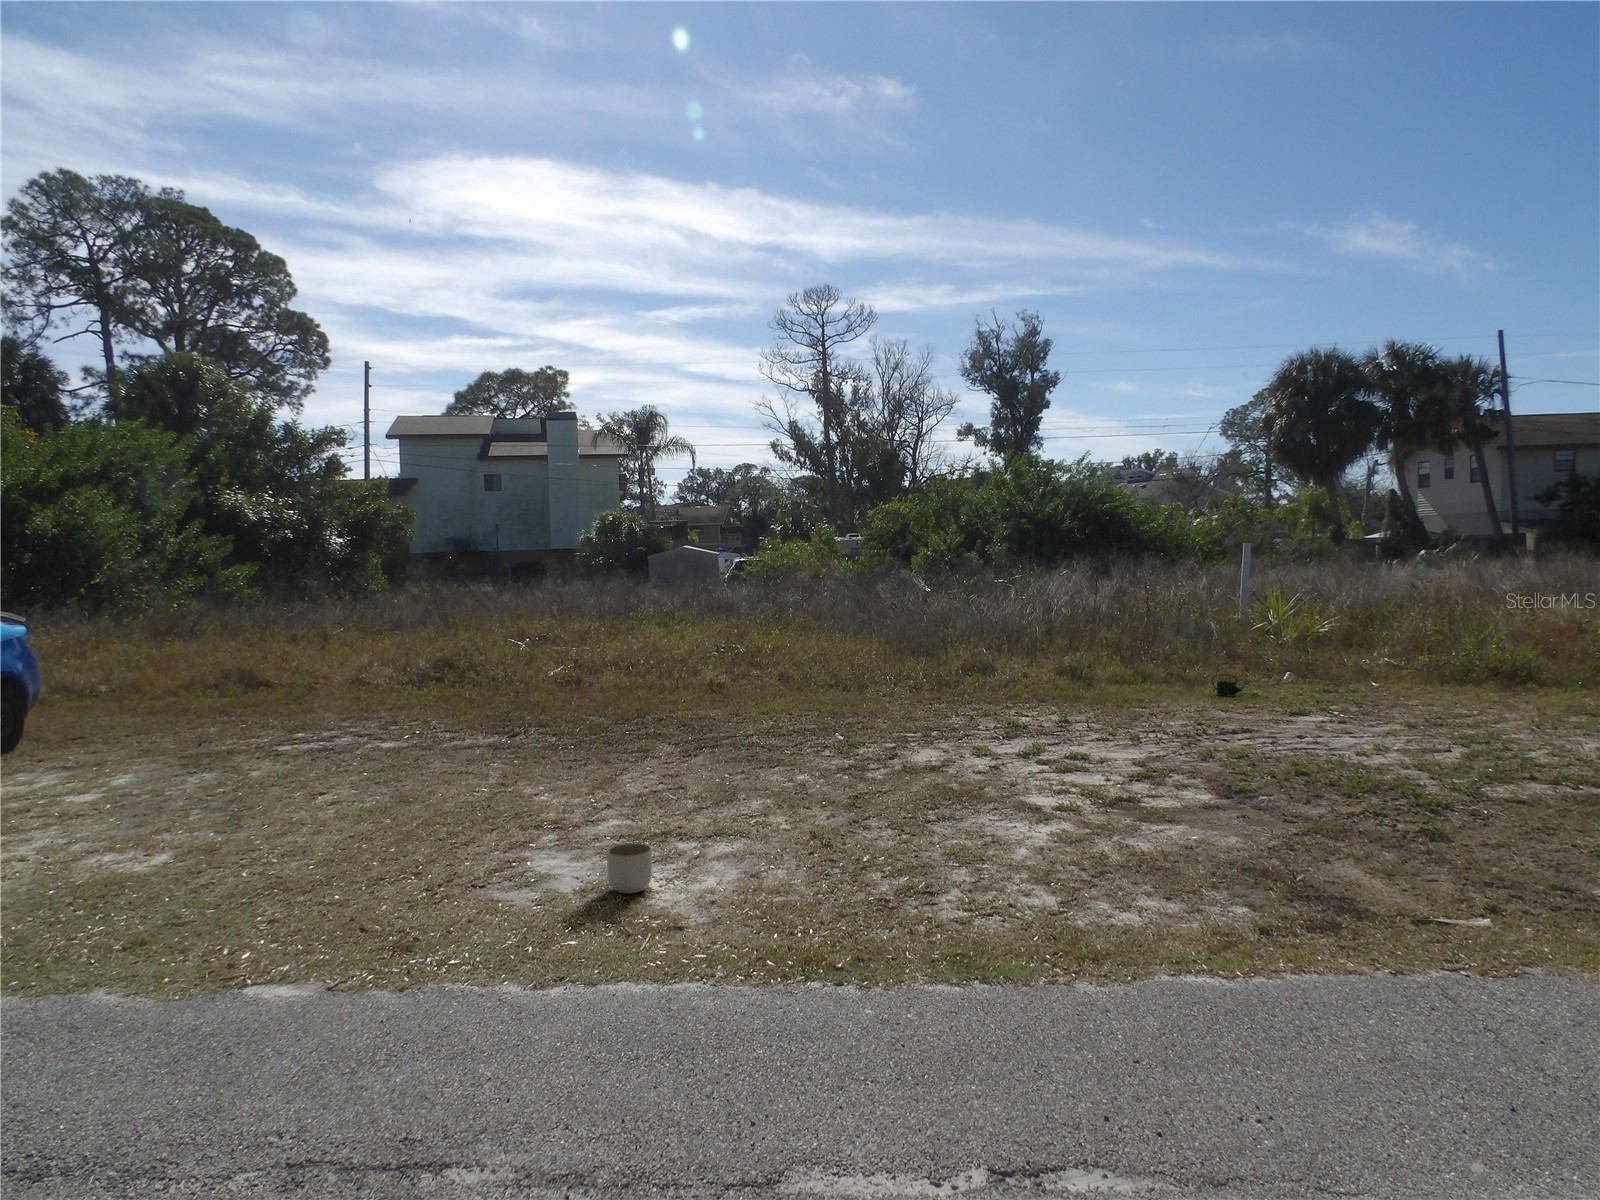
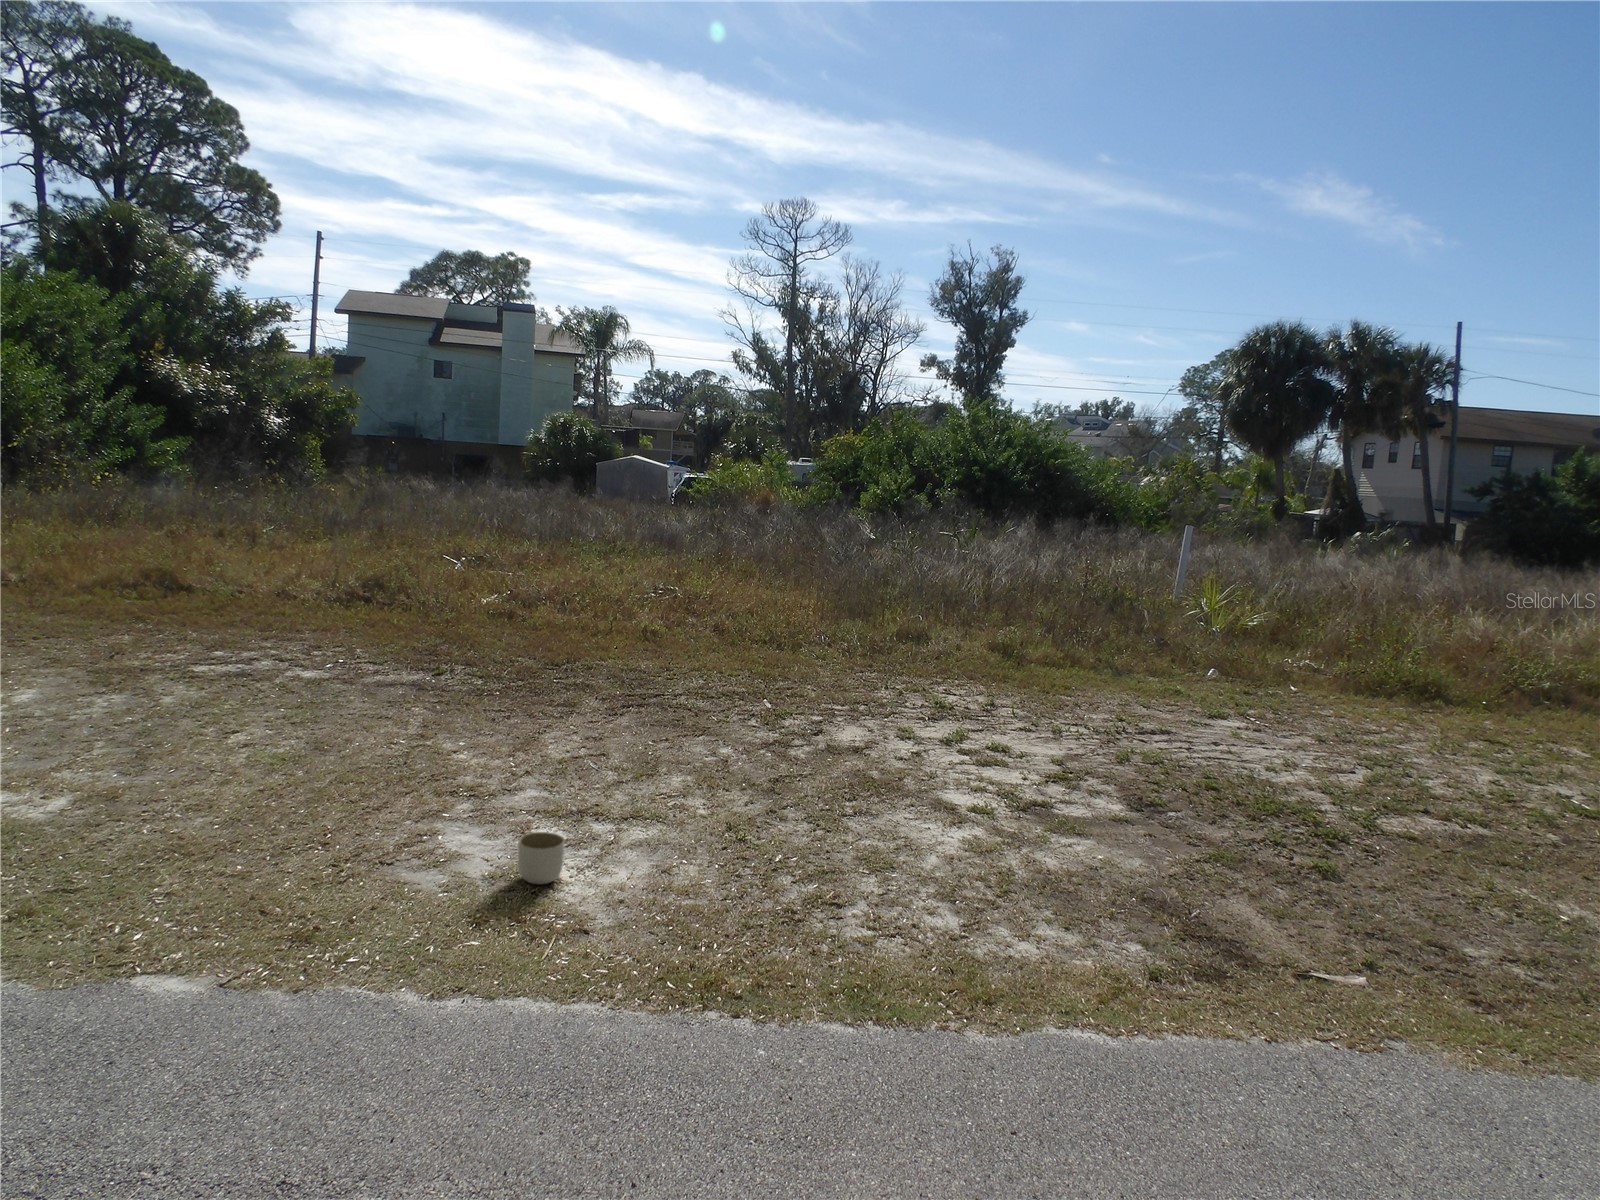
watering can: present [1212,674,1249,697] -> none [1130,658,1167,681]

